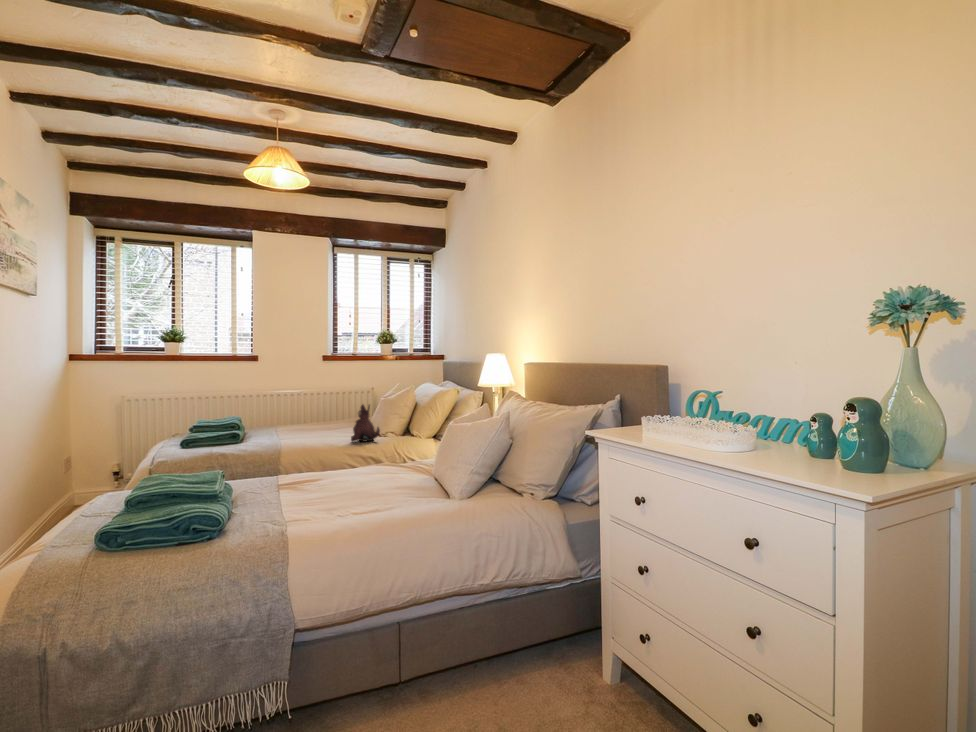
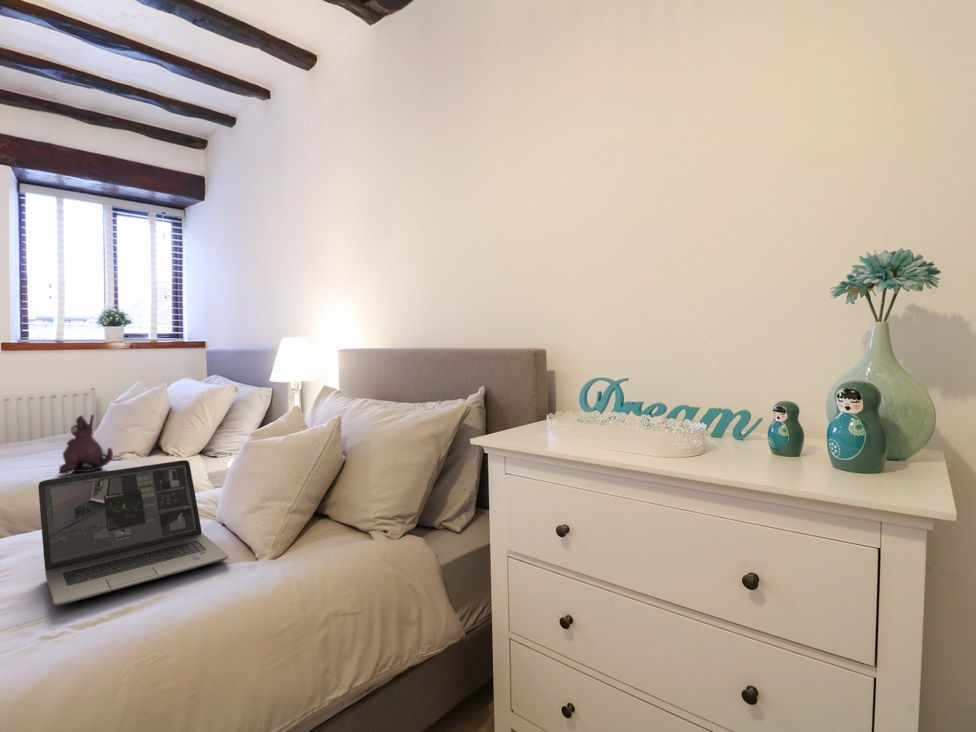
laptop: none [338,434,431,506] -> present [38,460,228,606]

